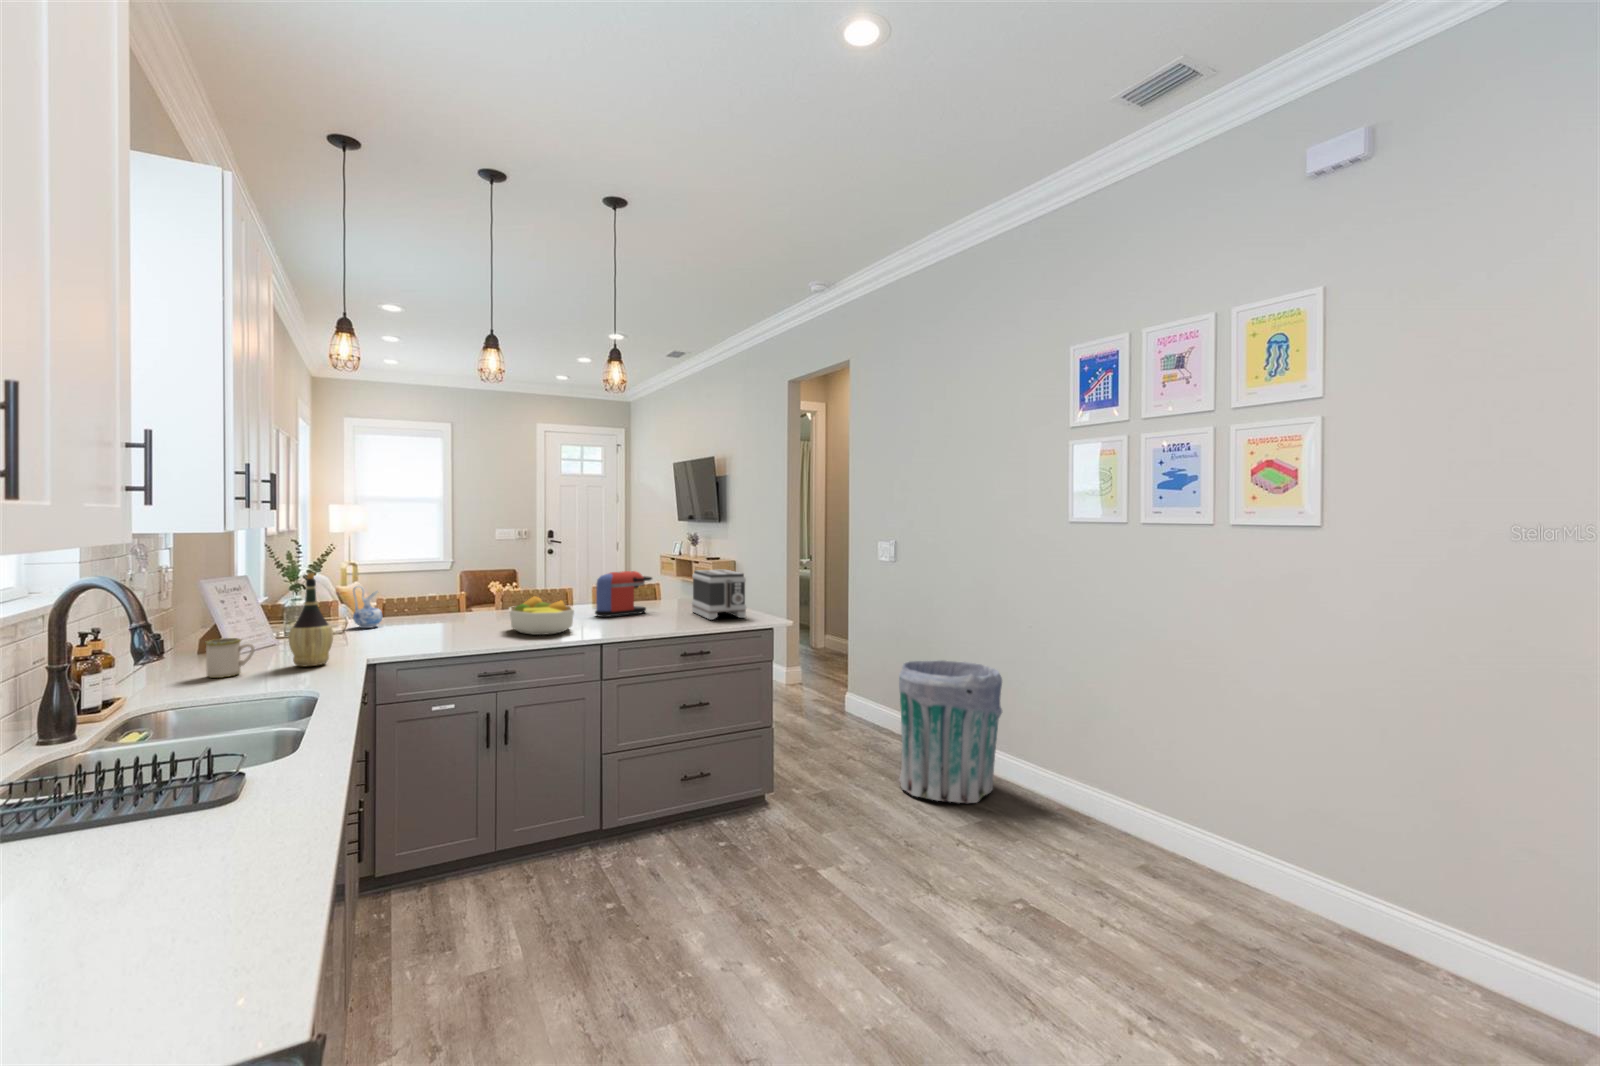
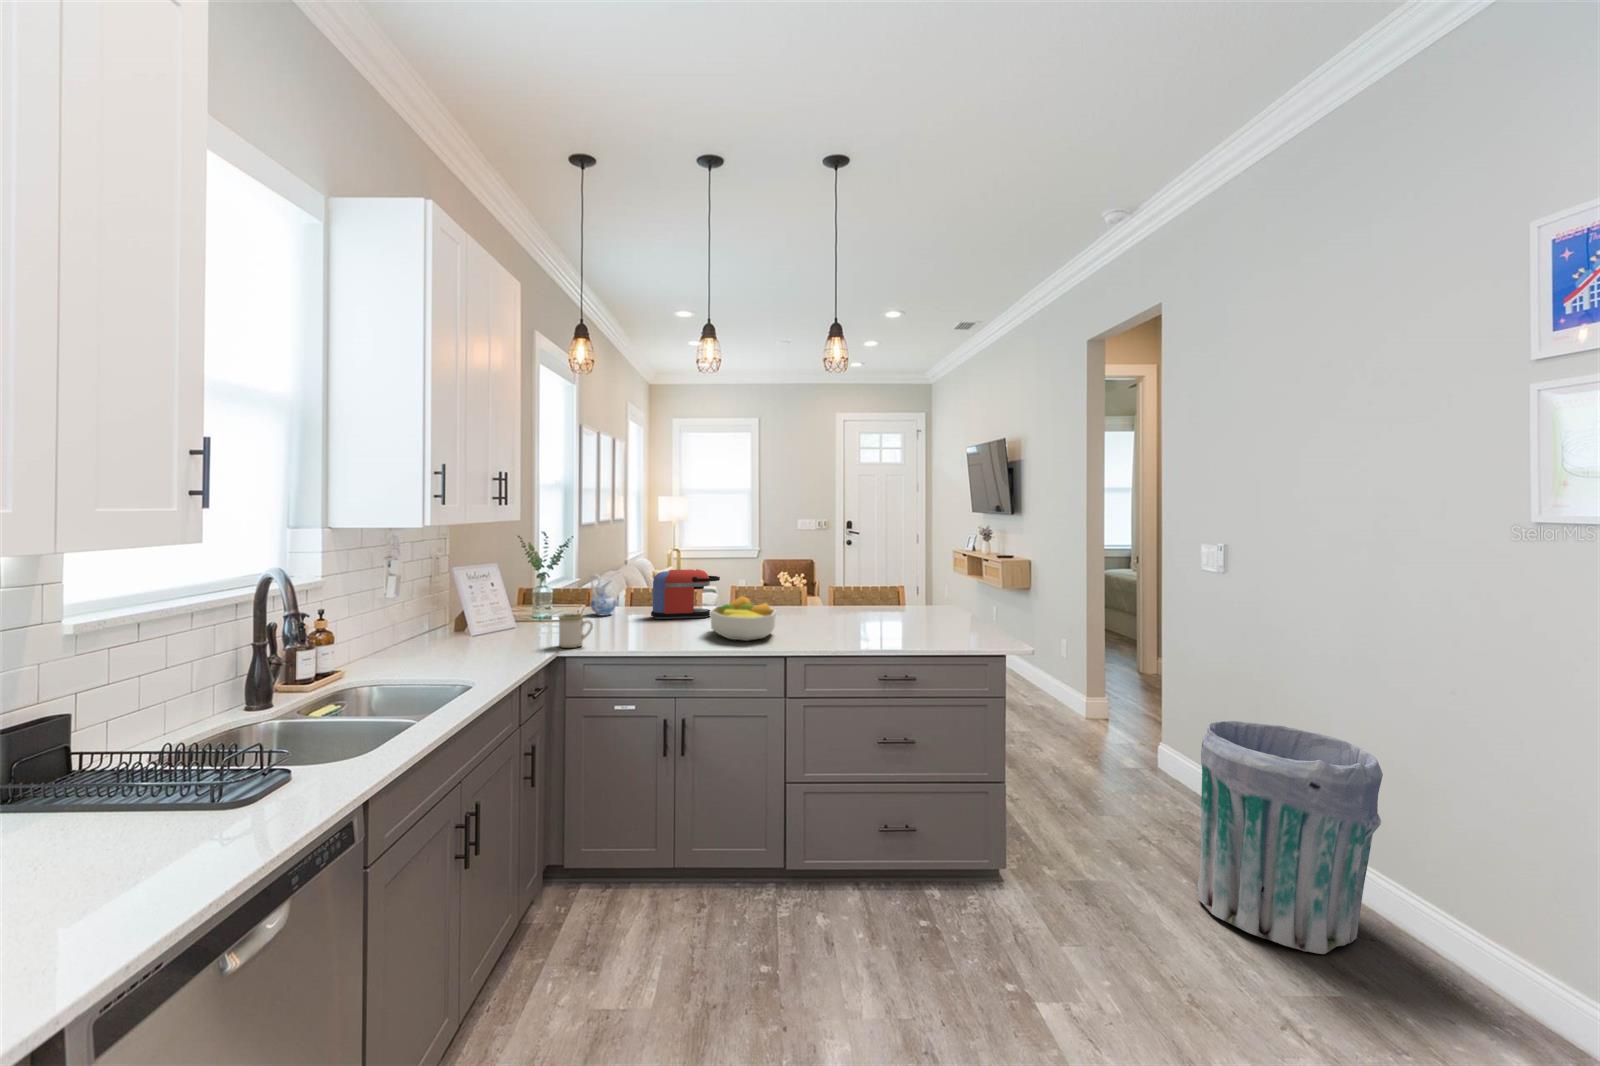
toaster: present [692,570,746,620] -> none [925,576,983,639]
coffee maker: present [595,571,652,617] -> present [651,569,720,619]
wine bottle: present [288,573,333,666] -> none [486,564,525,655]
mug: present [205,638,255,678] -> present [559,614,593,648]

